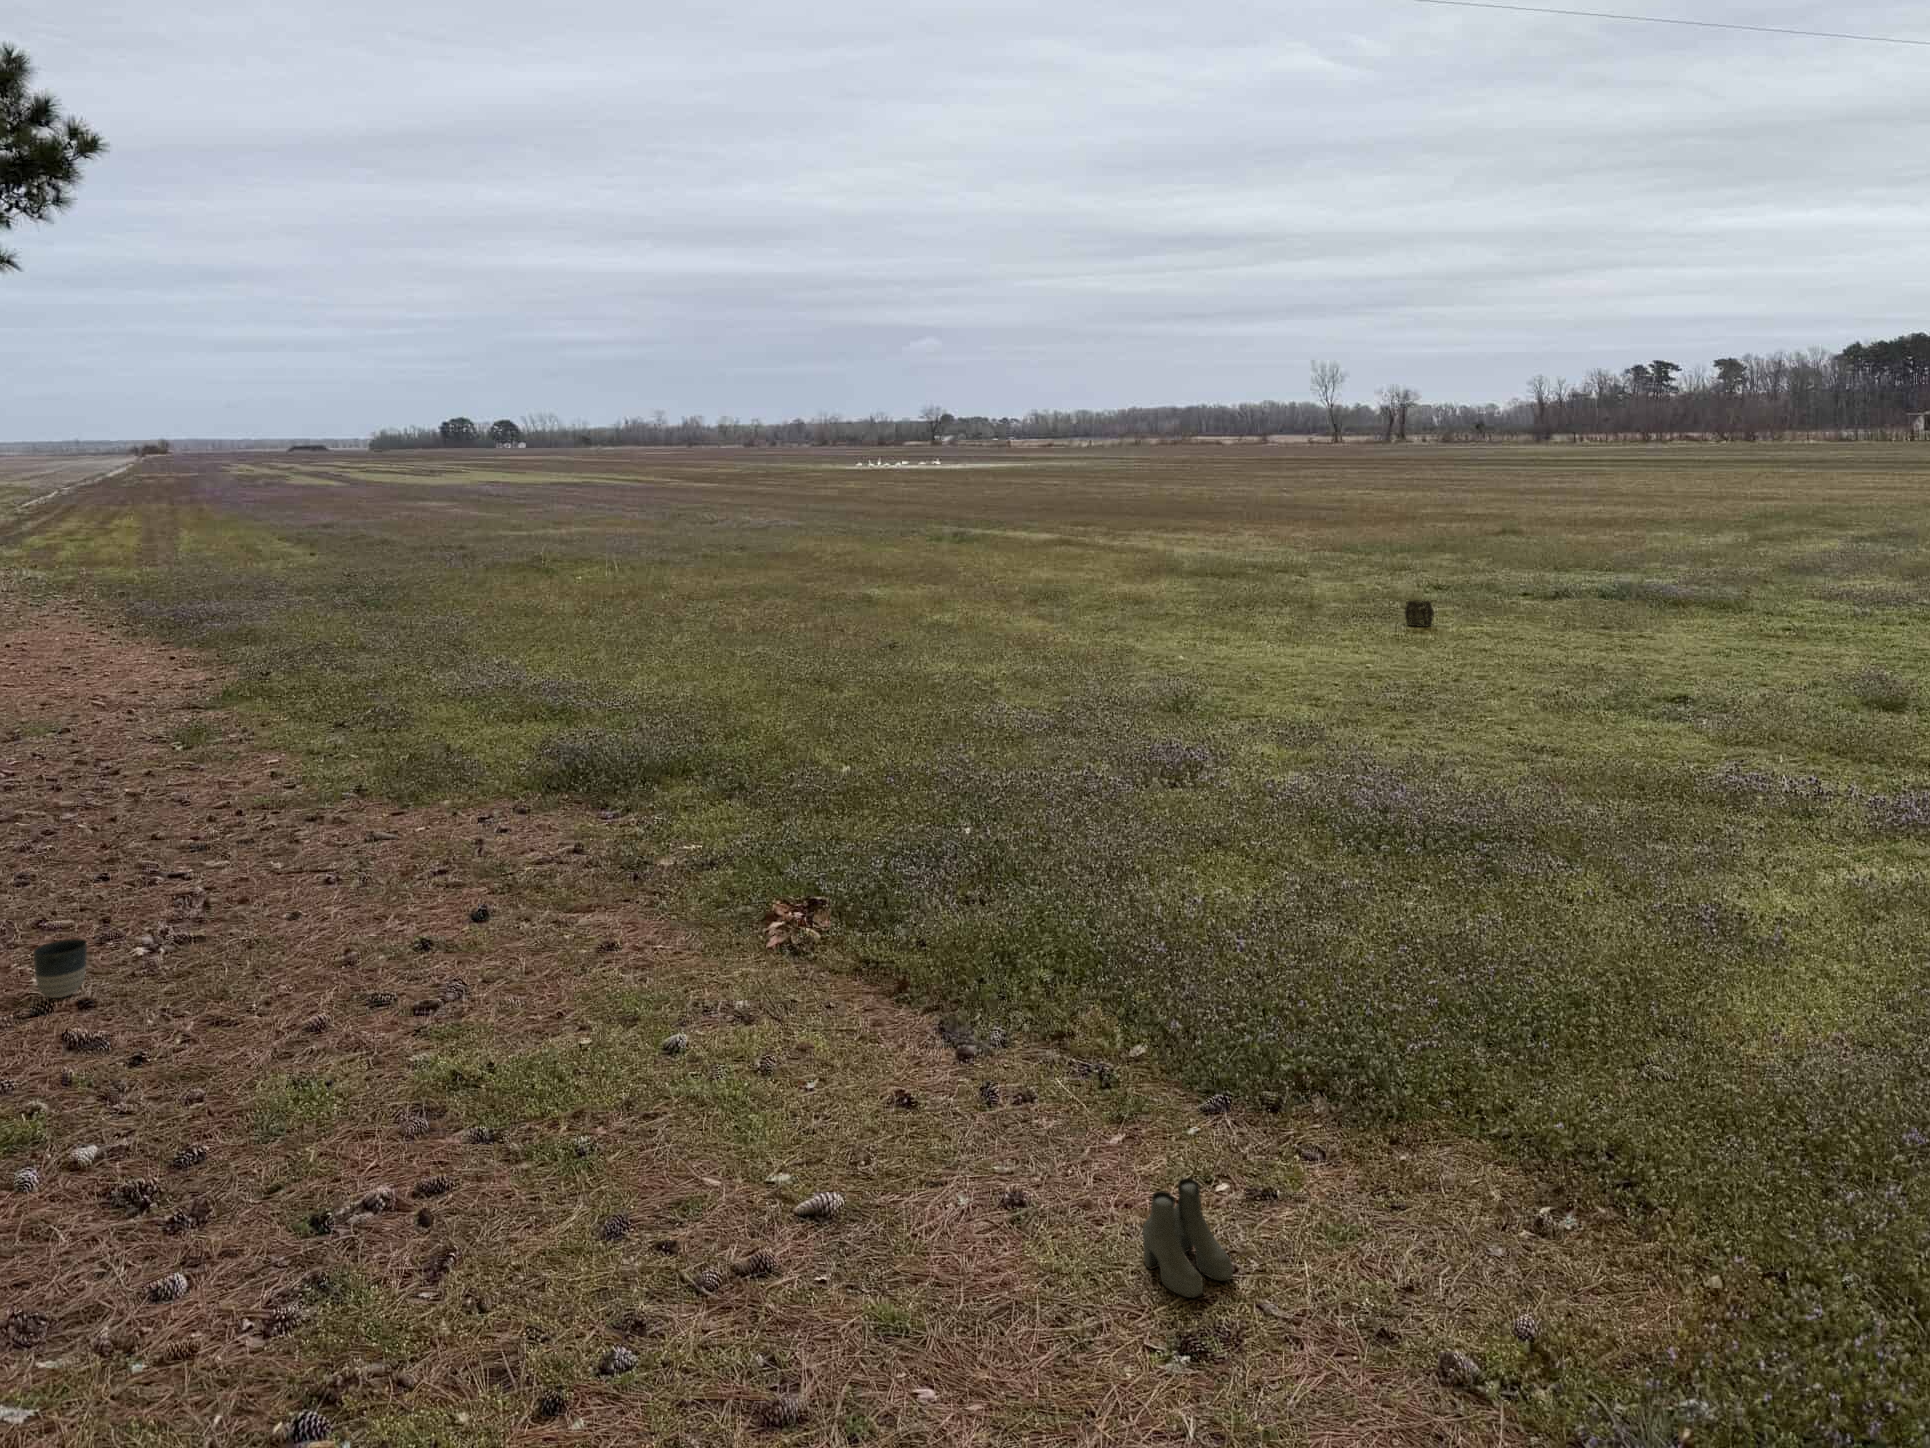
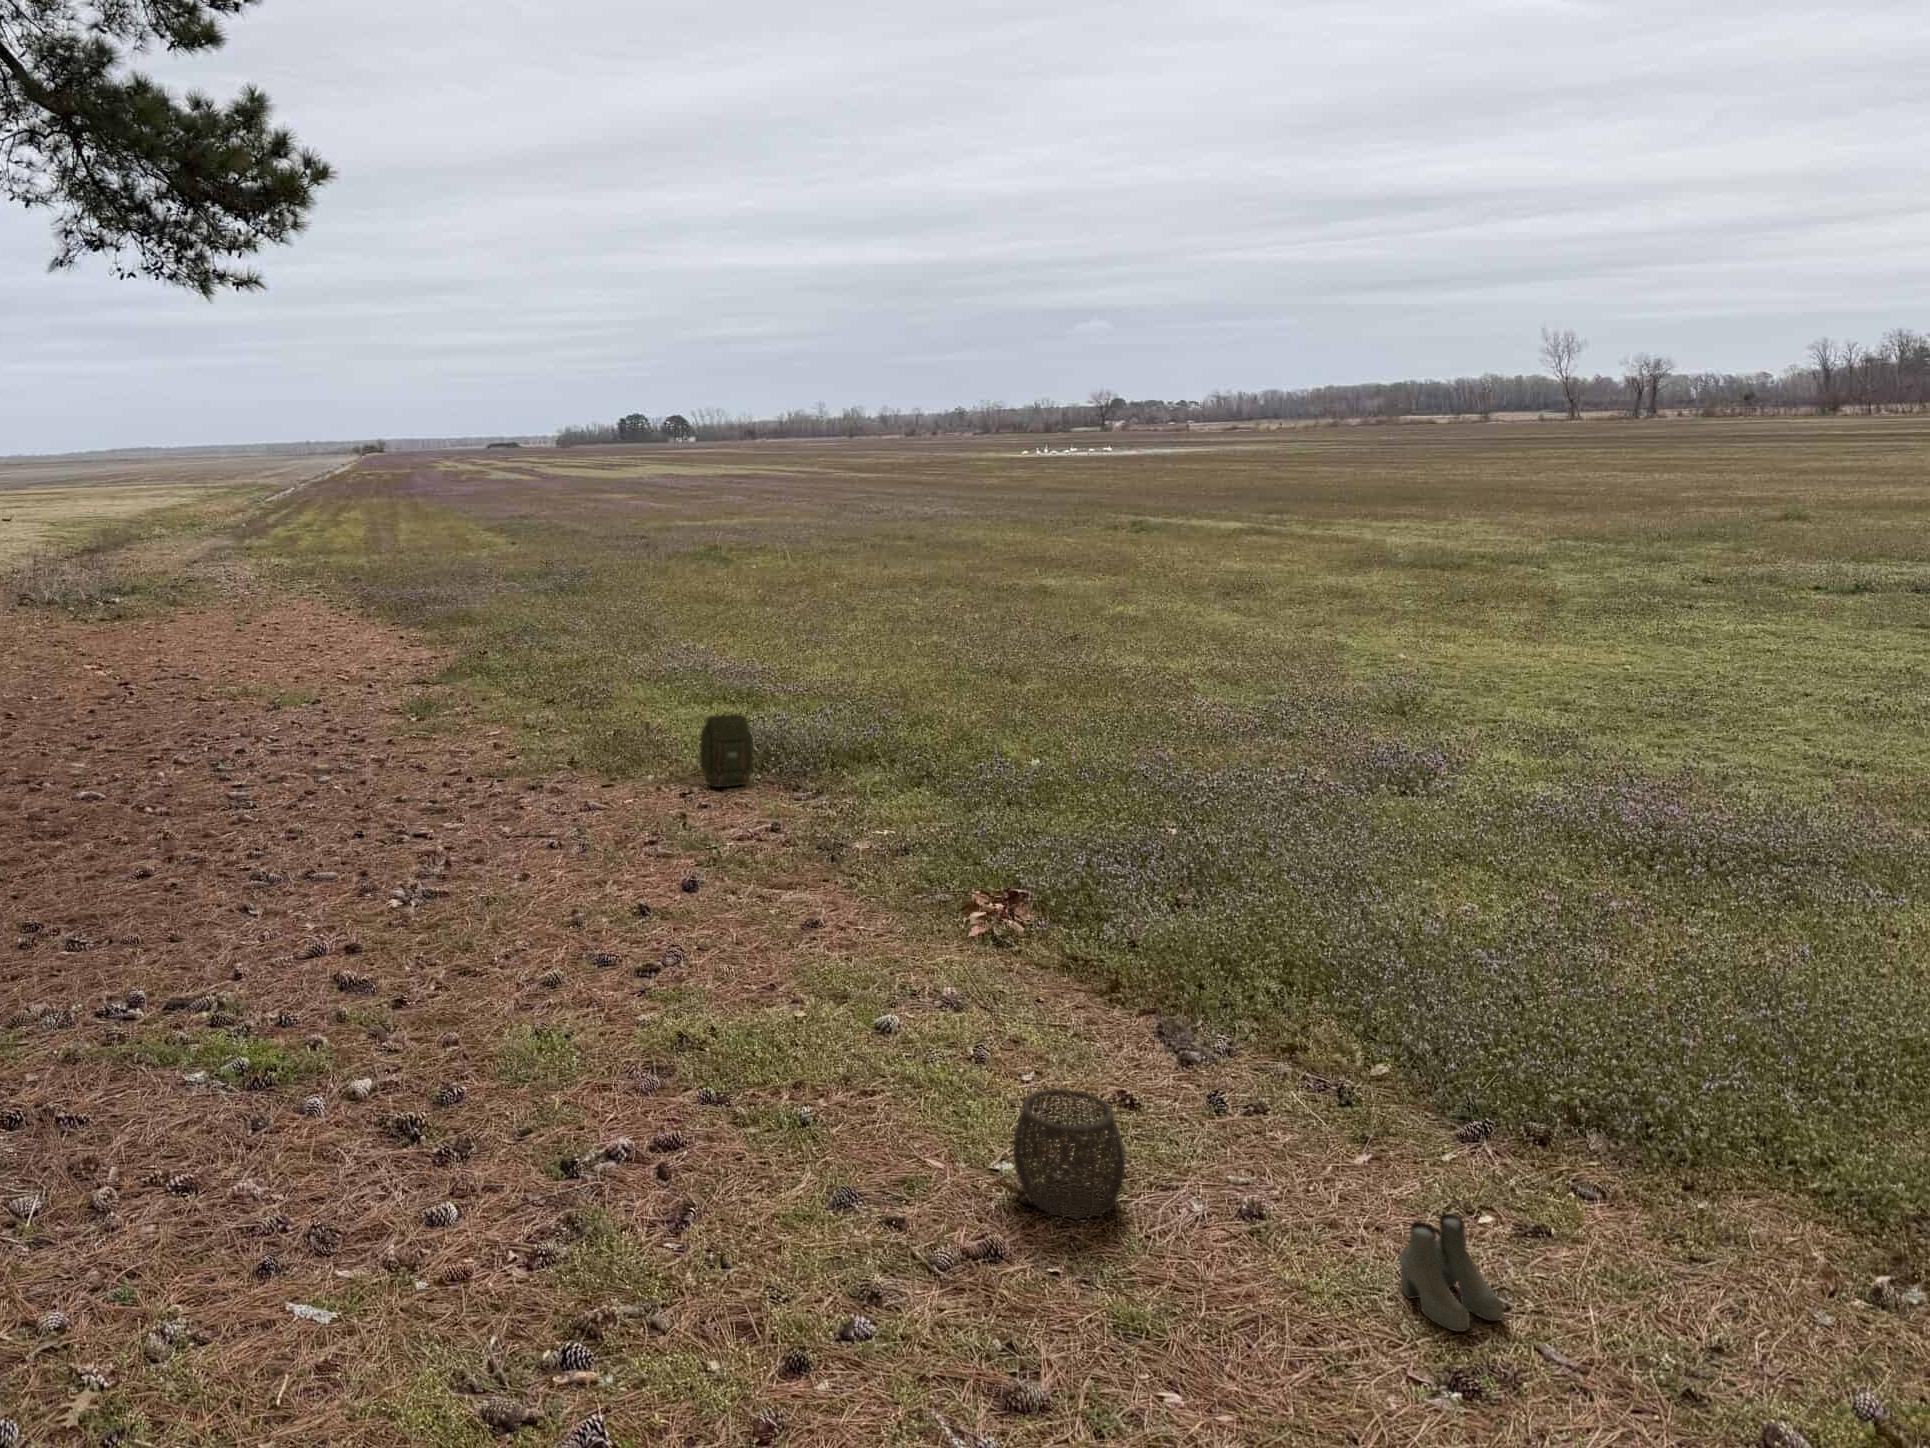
woven basket: present [1405,601,1434,627] -> present [1013,1089,1126,1219]
backpack: none [516,725,573,802] -> present [700,713,753,787]
planter: present [34,939,87,998] -> none [327,886,367,936]

